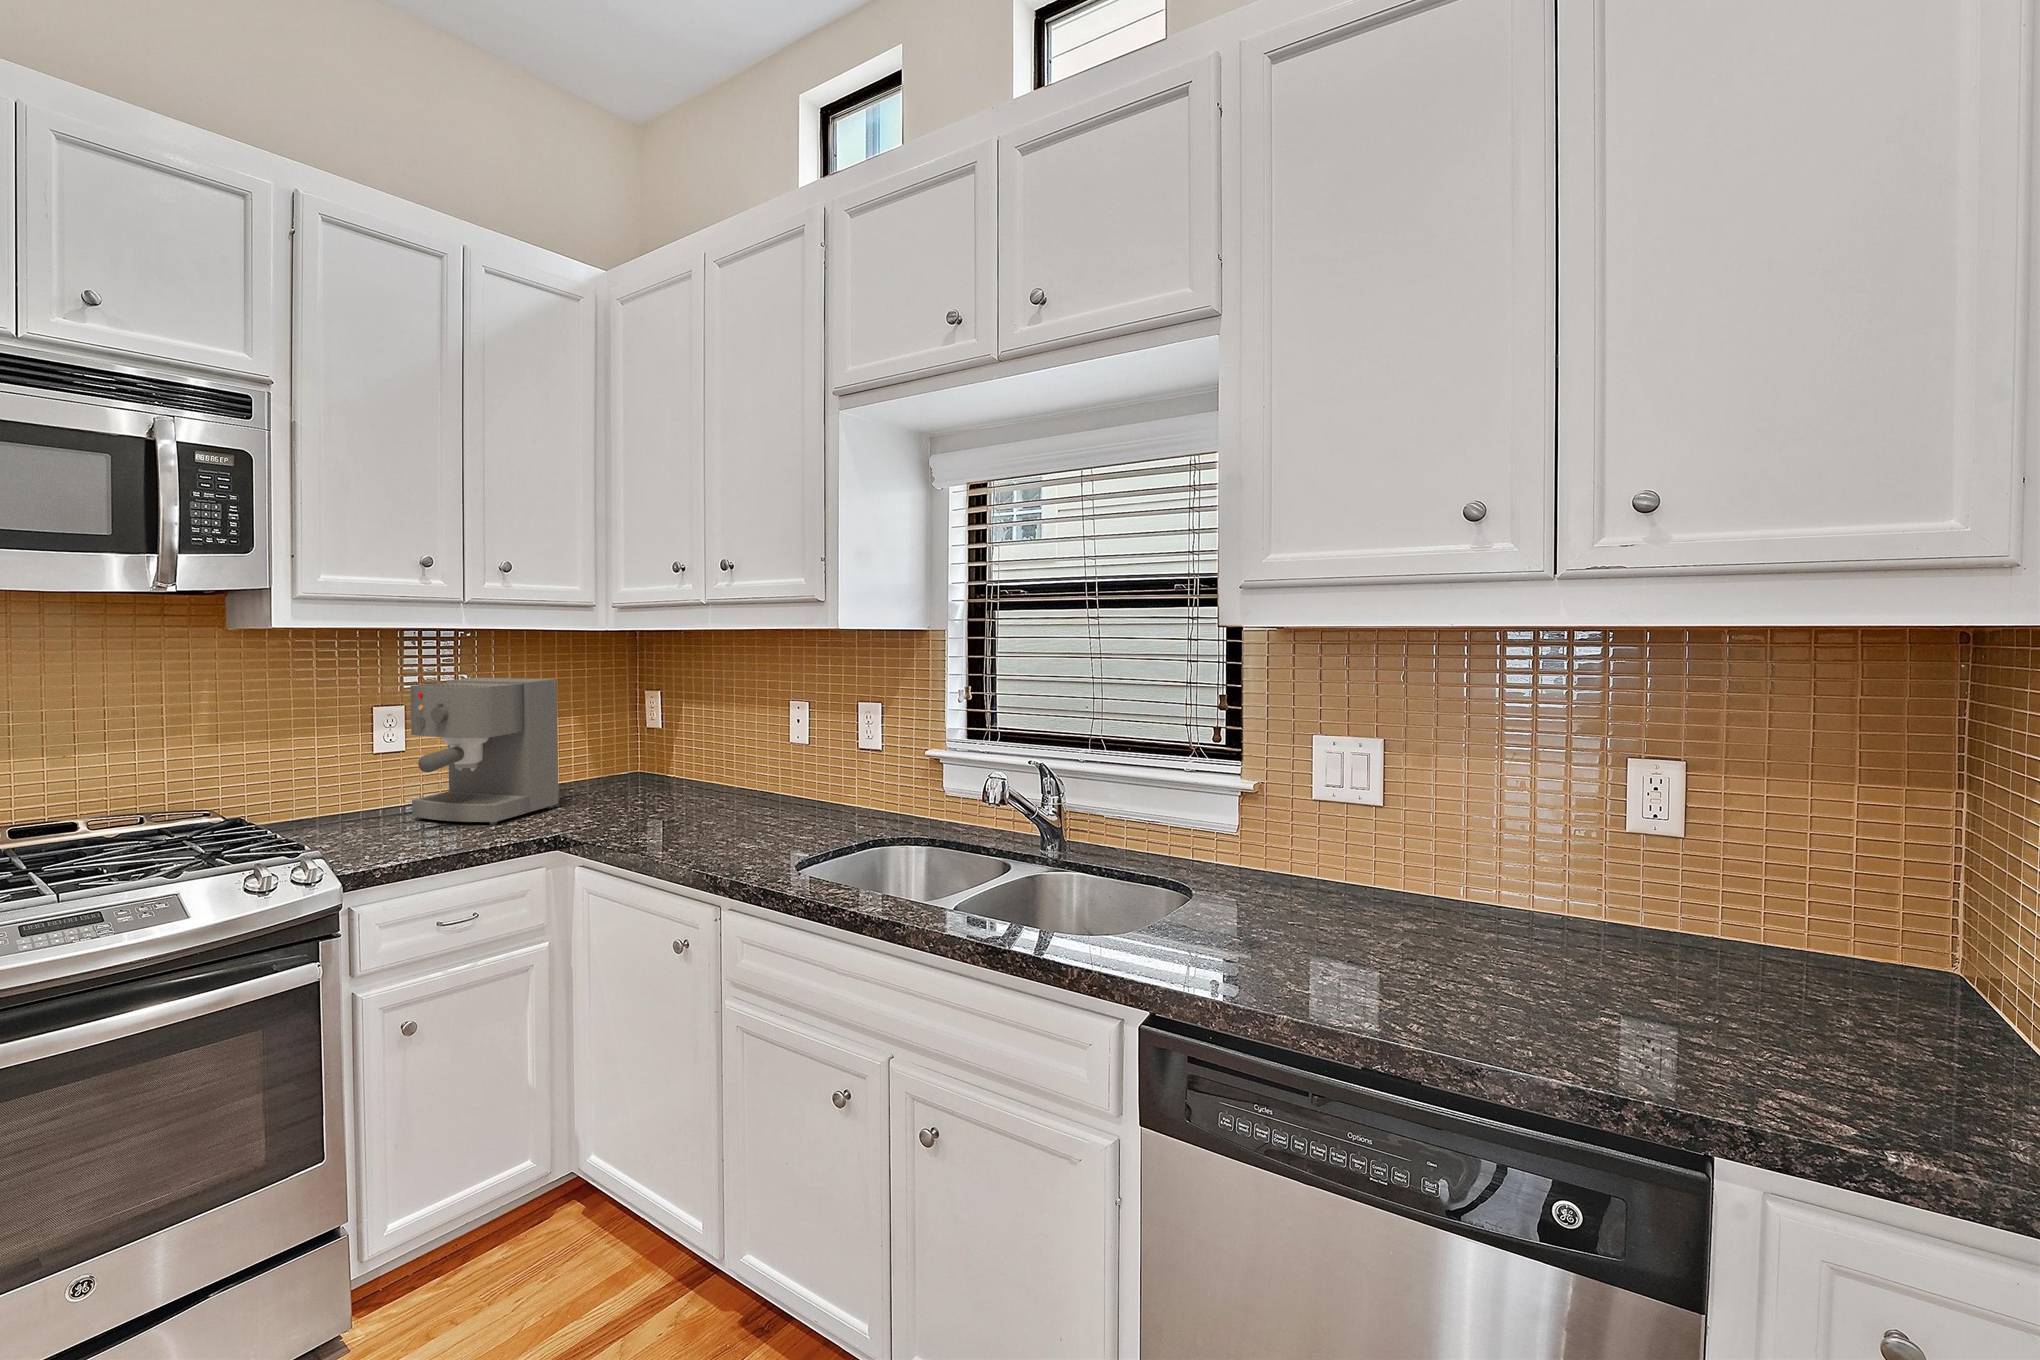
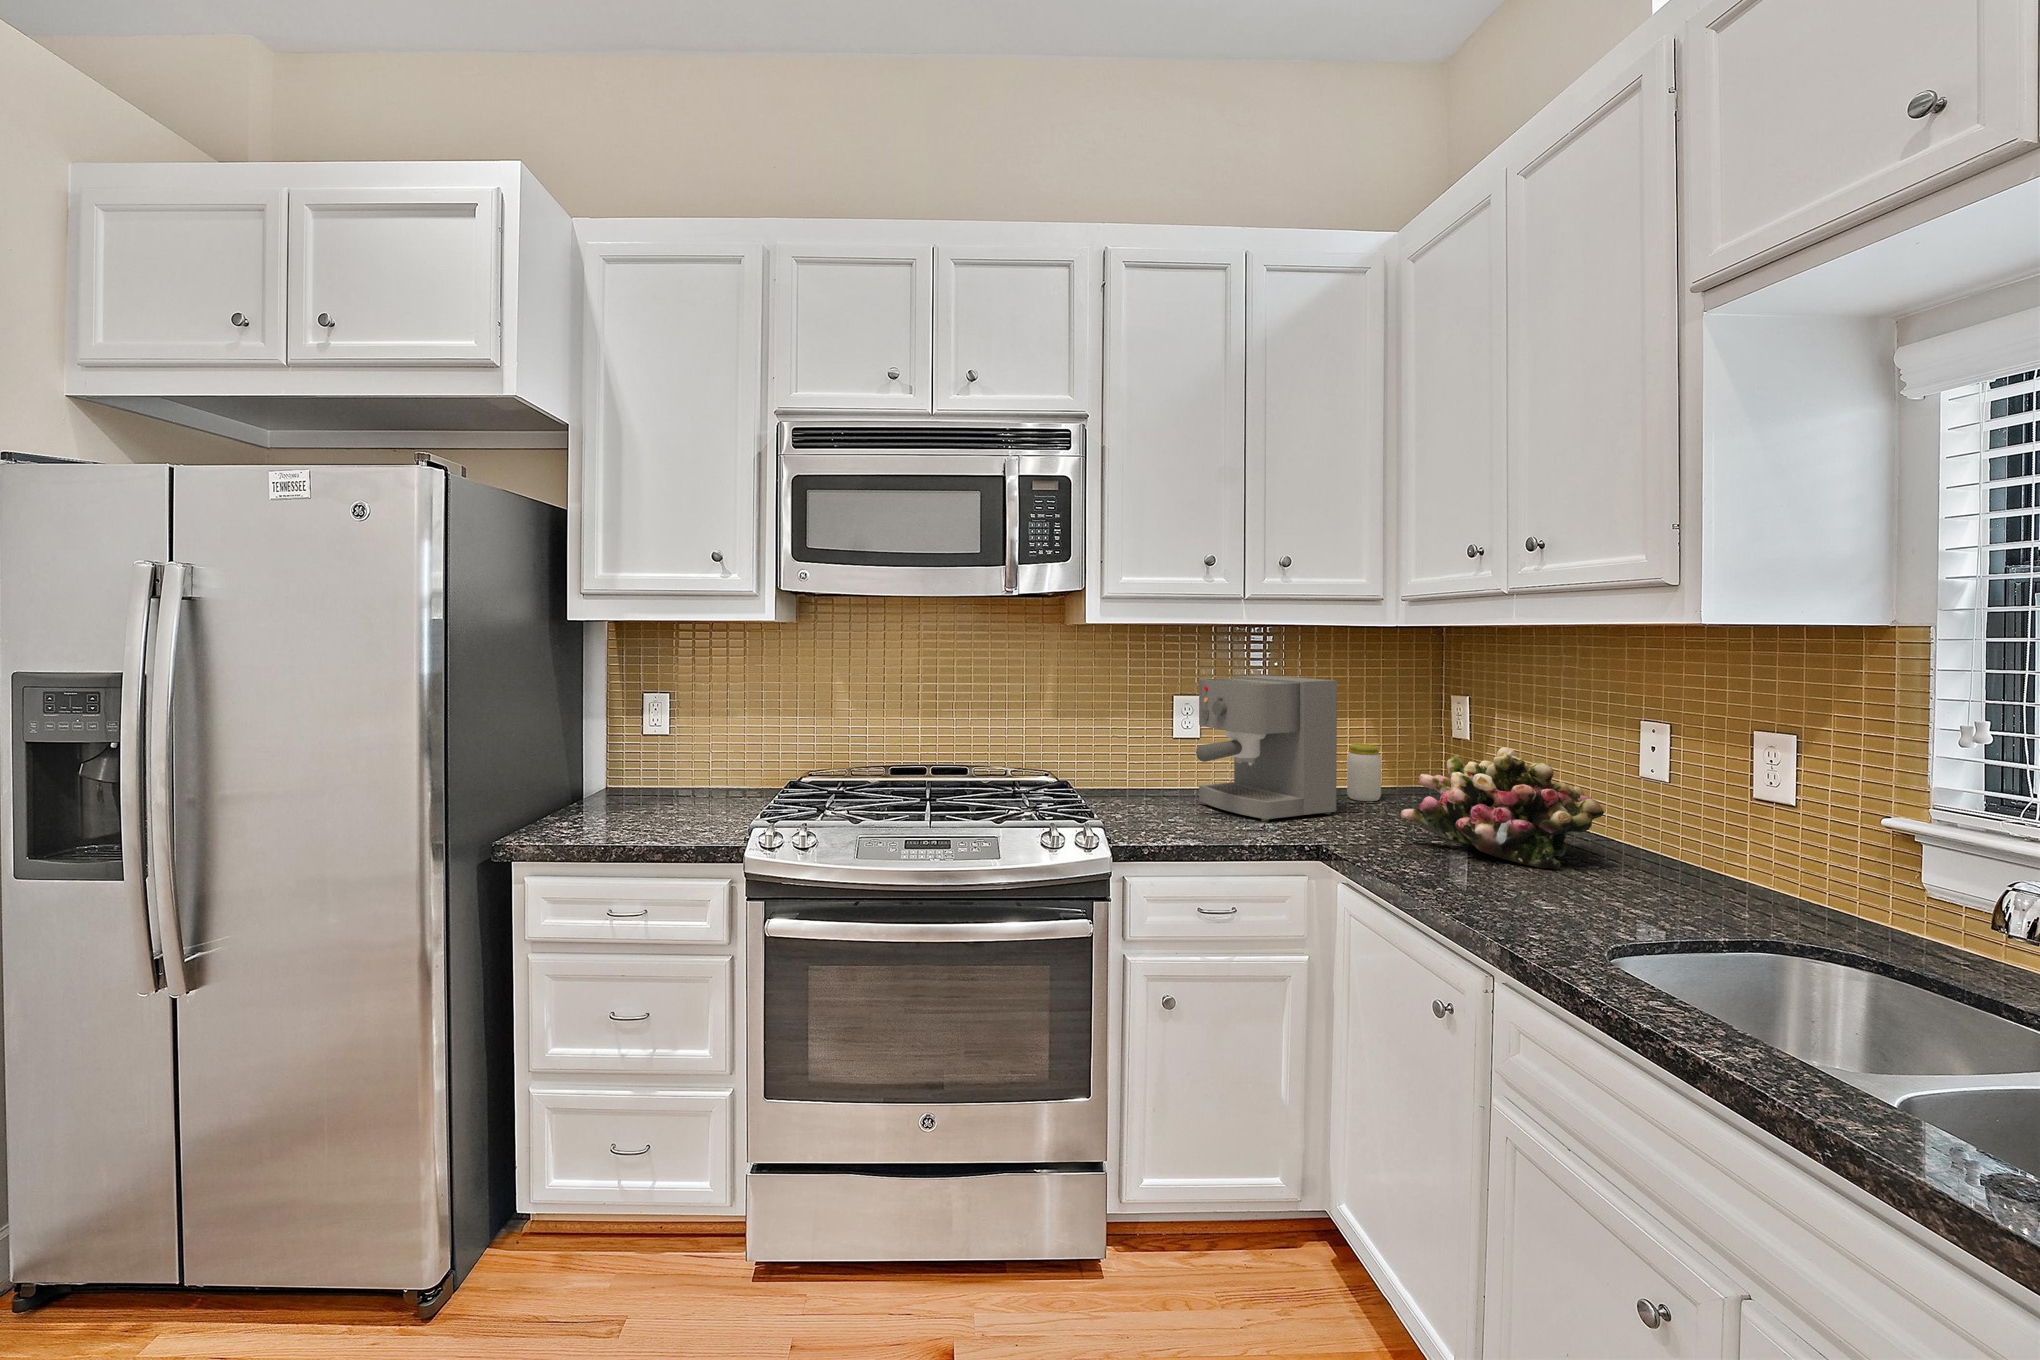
flower arrangement: none [625,727,774,820] -> present [1401,747,1604,869]
jar: none [560,738,591,792] -> present [1347,744,1381,801]

